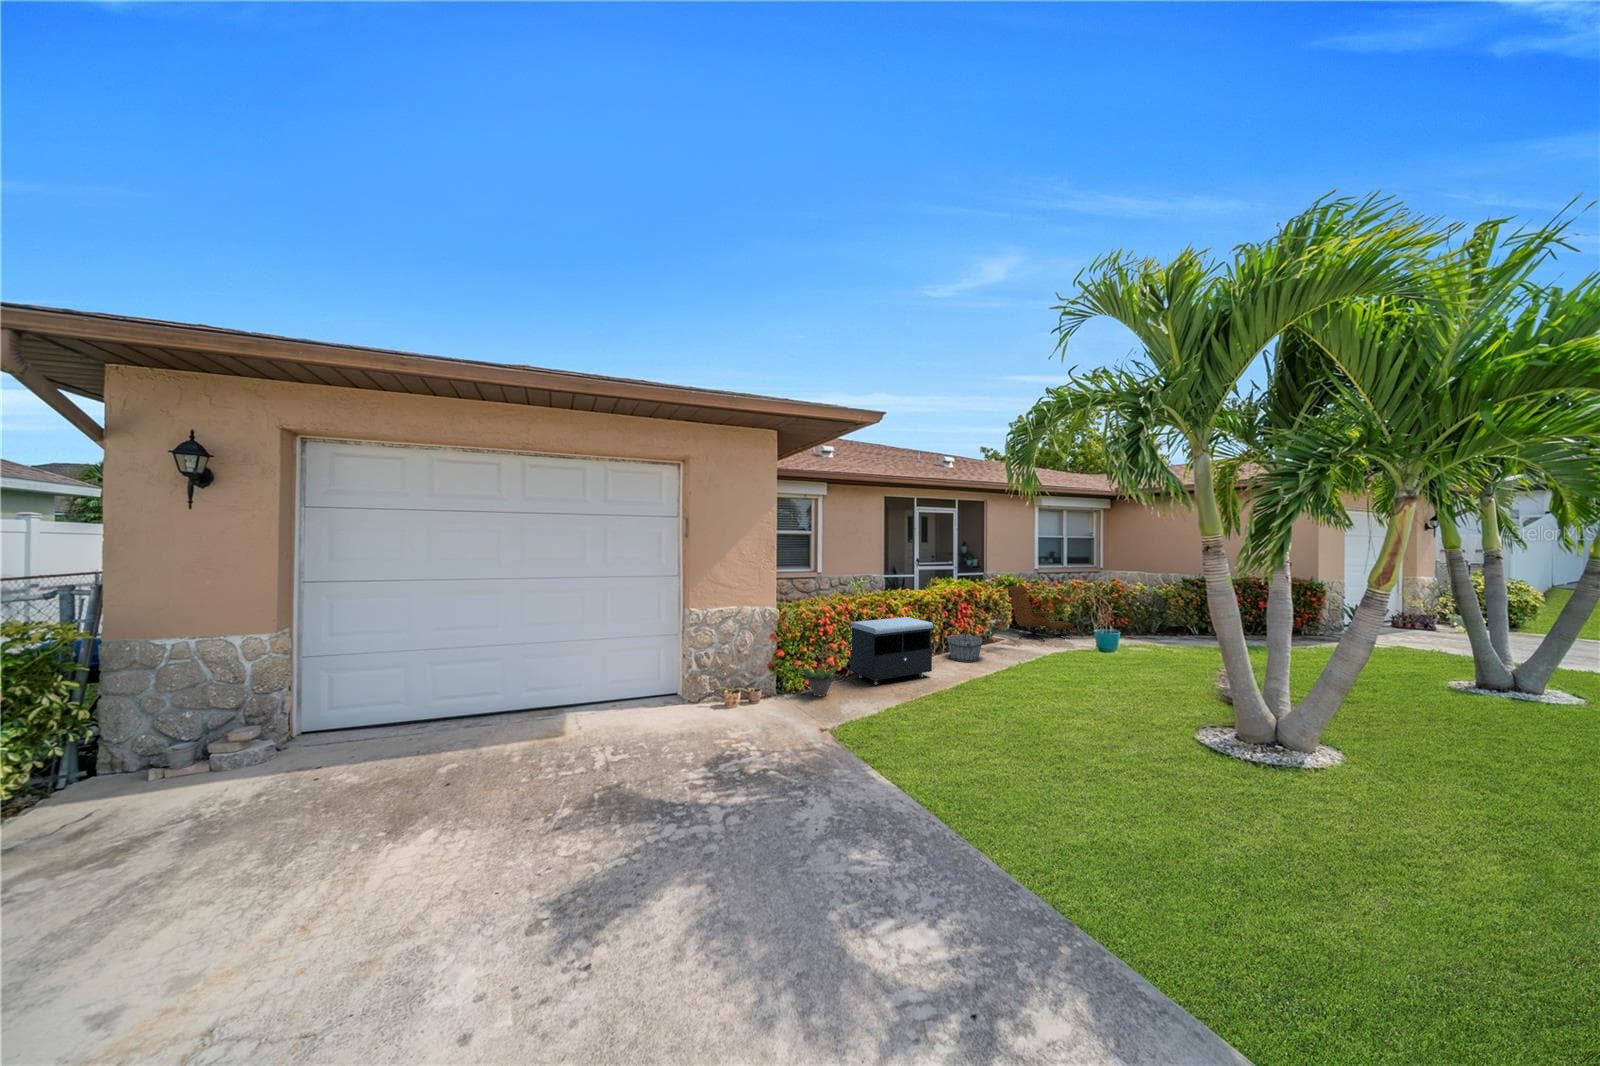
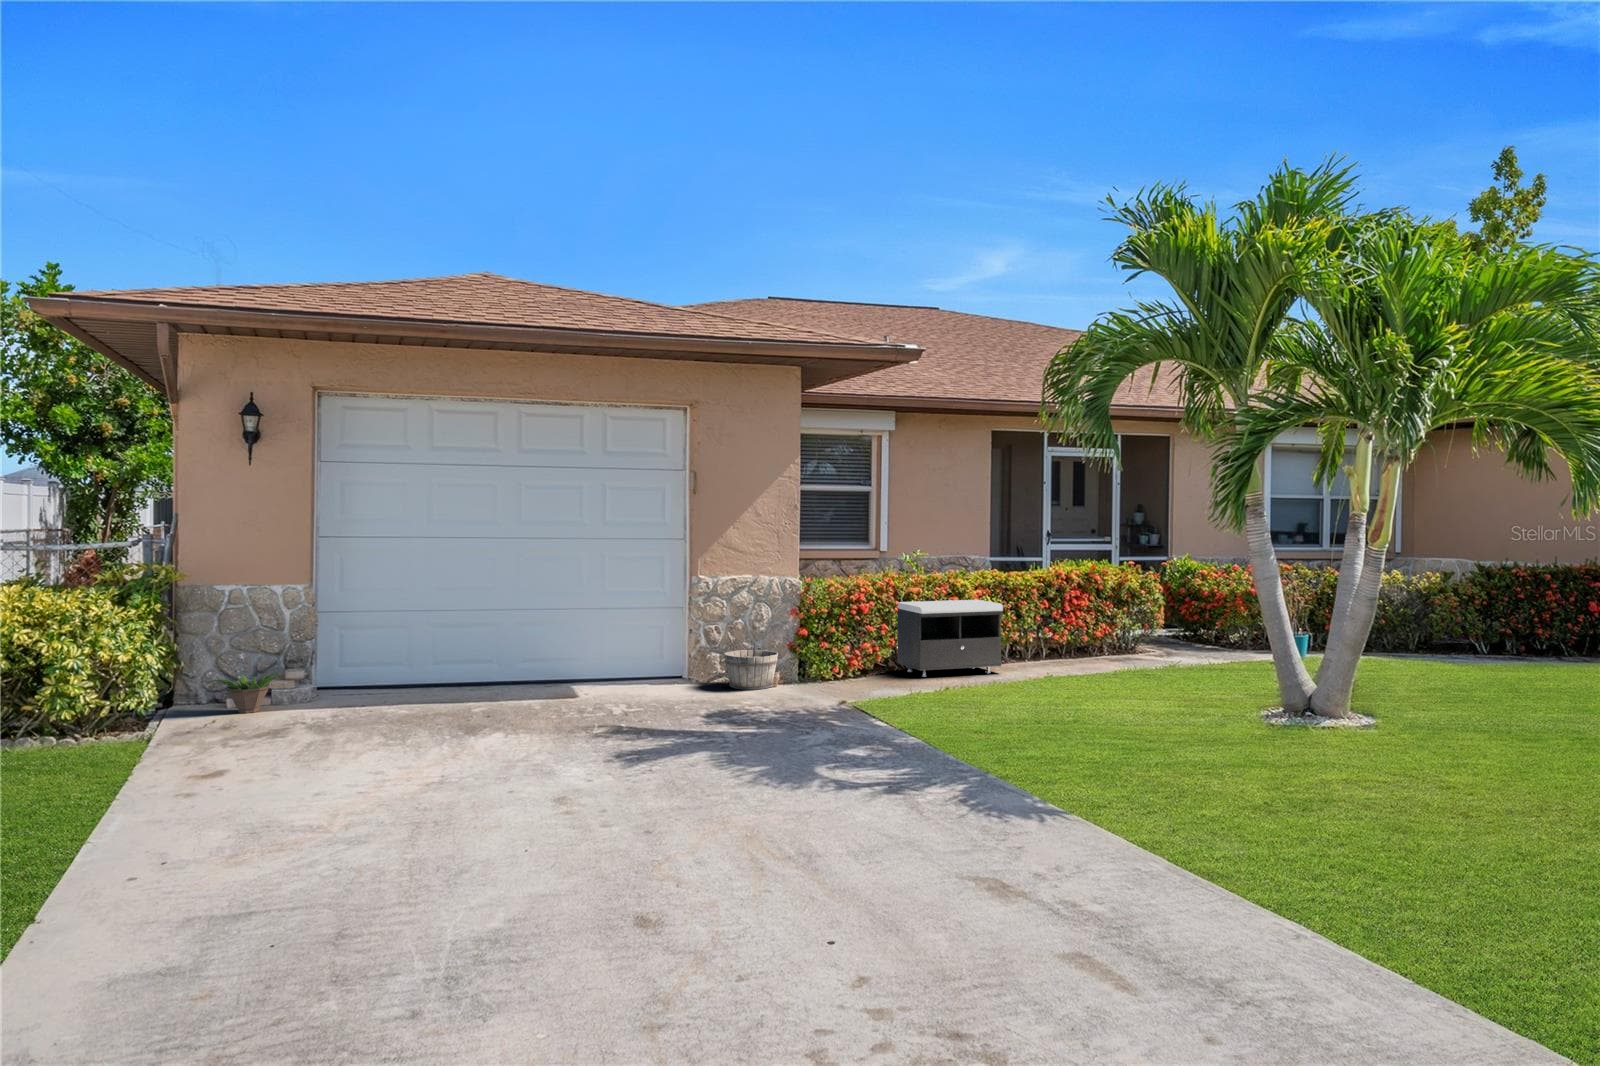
lounge chair: present [1011,586,1074,641] -> none [1164,569,1261,649]
wooden bucket: present [947,630,982,662] -> present [724,641,778,690]
decorative plant: present [802,665,838,696] -> present [210,673,281,713]

